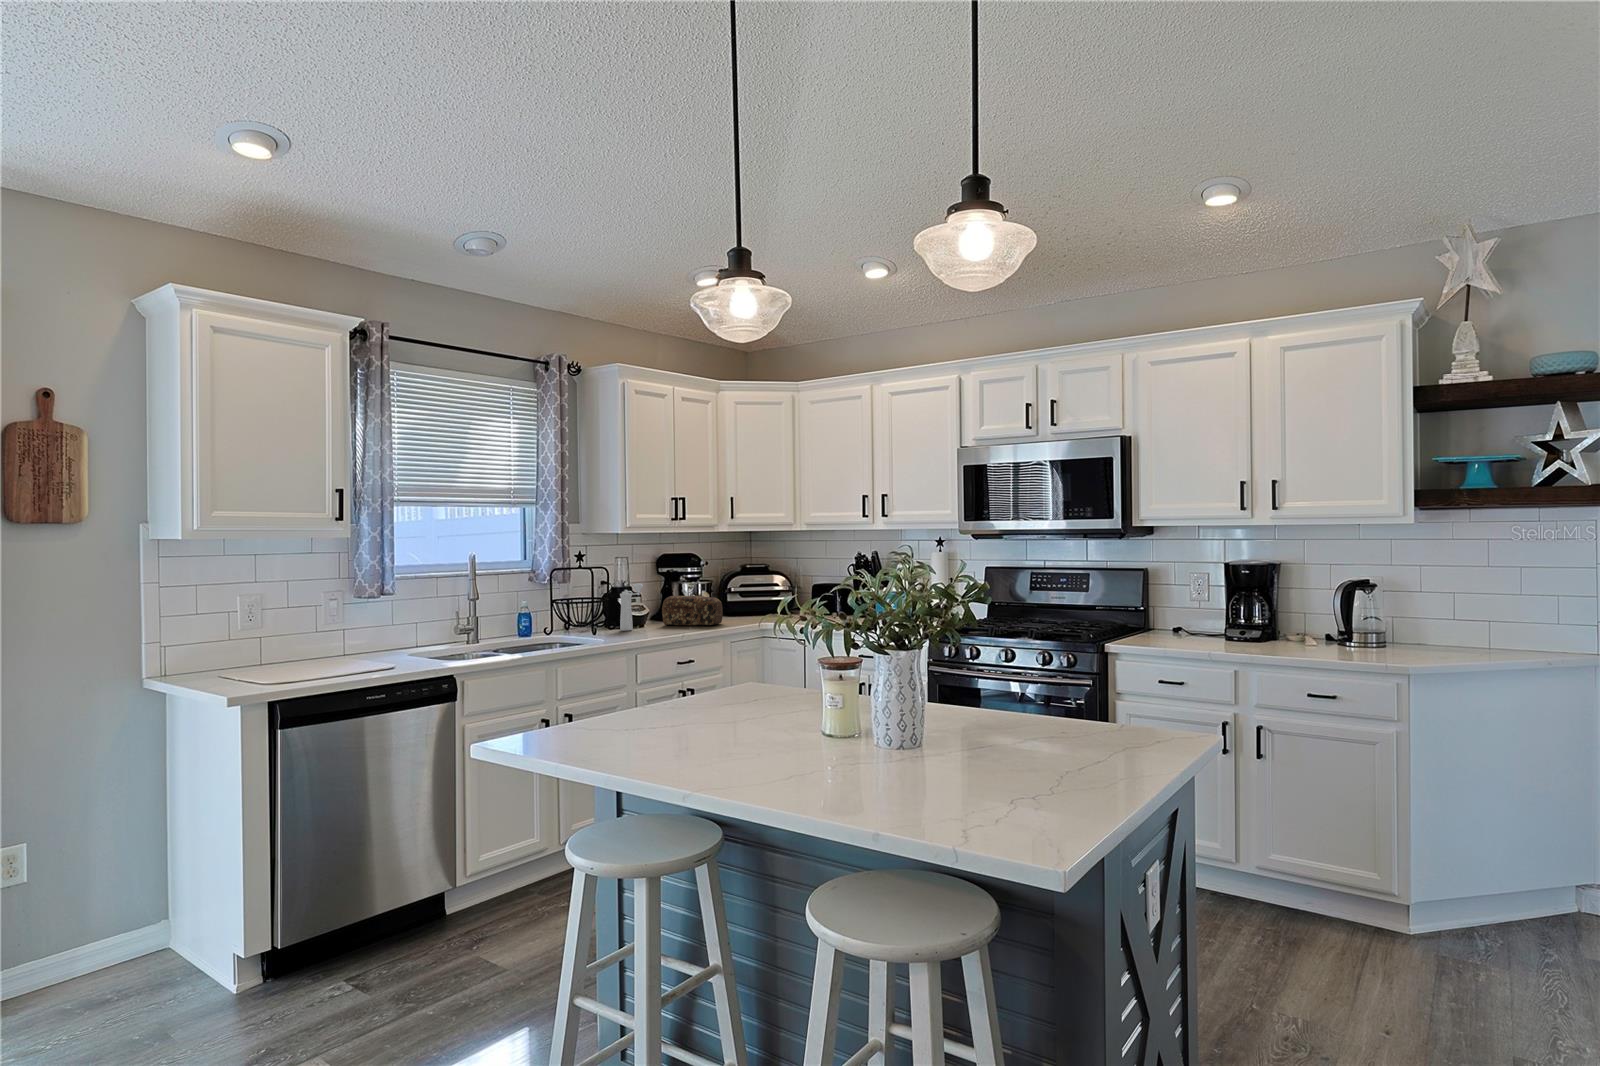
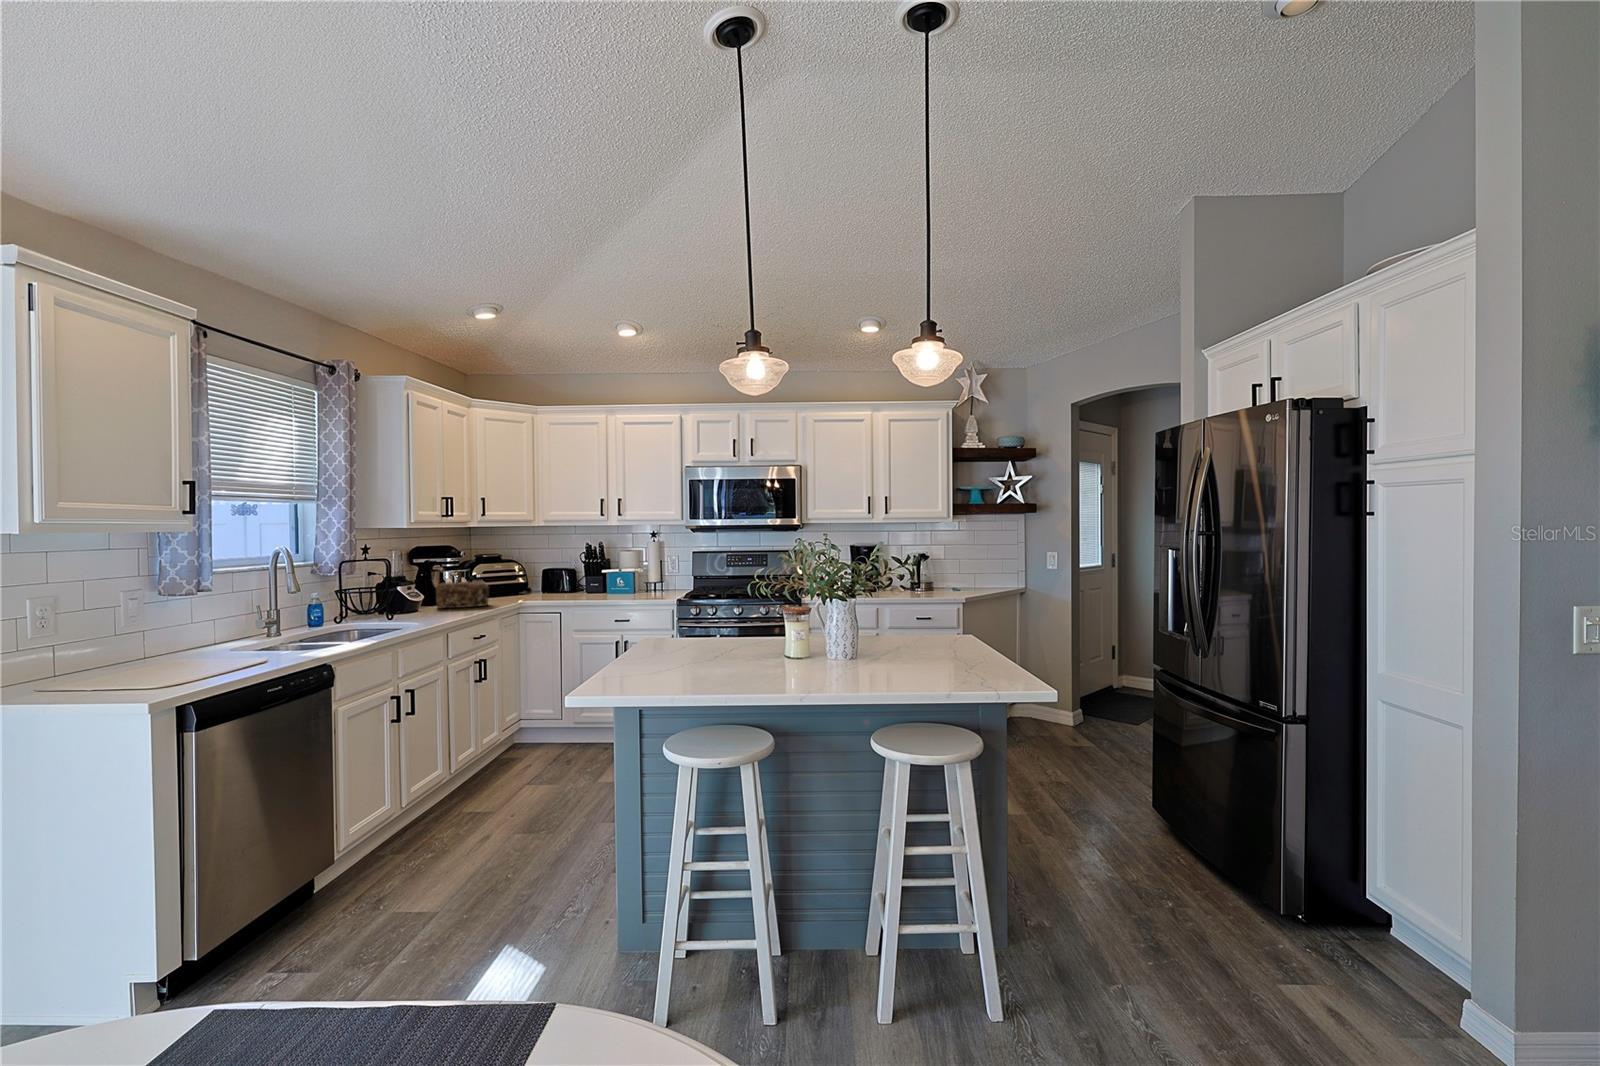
pepper mill: present [620,583,643,631] -> none [405,573,421,615]

